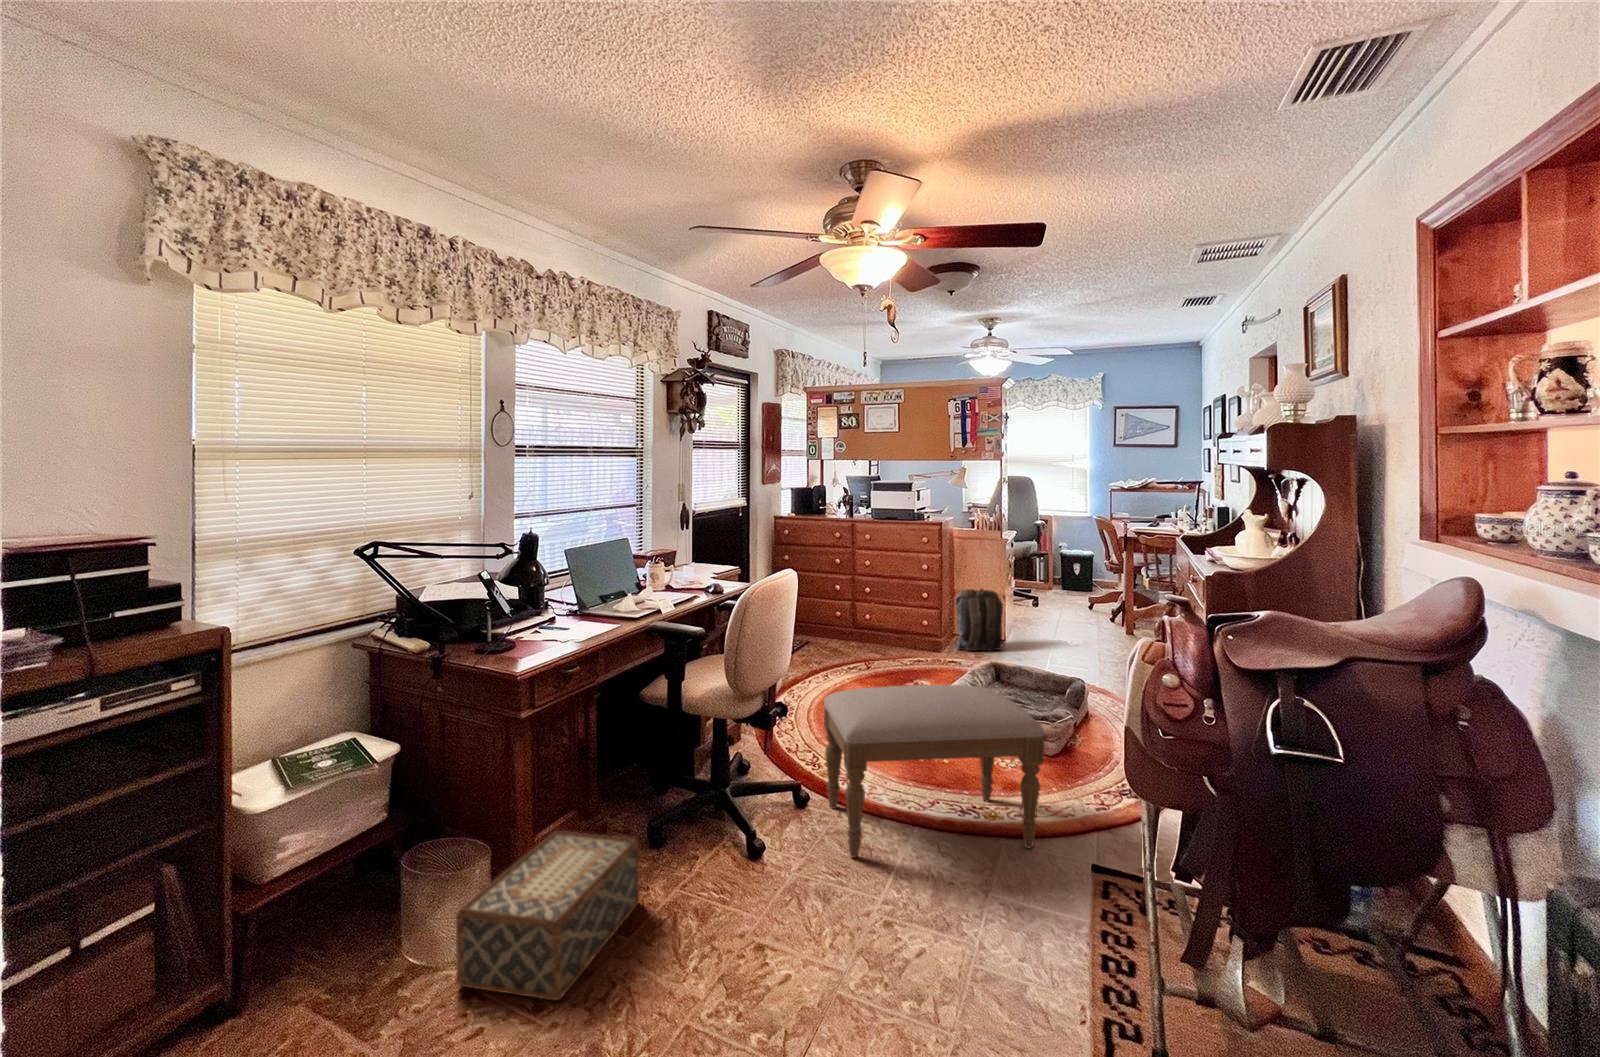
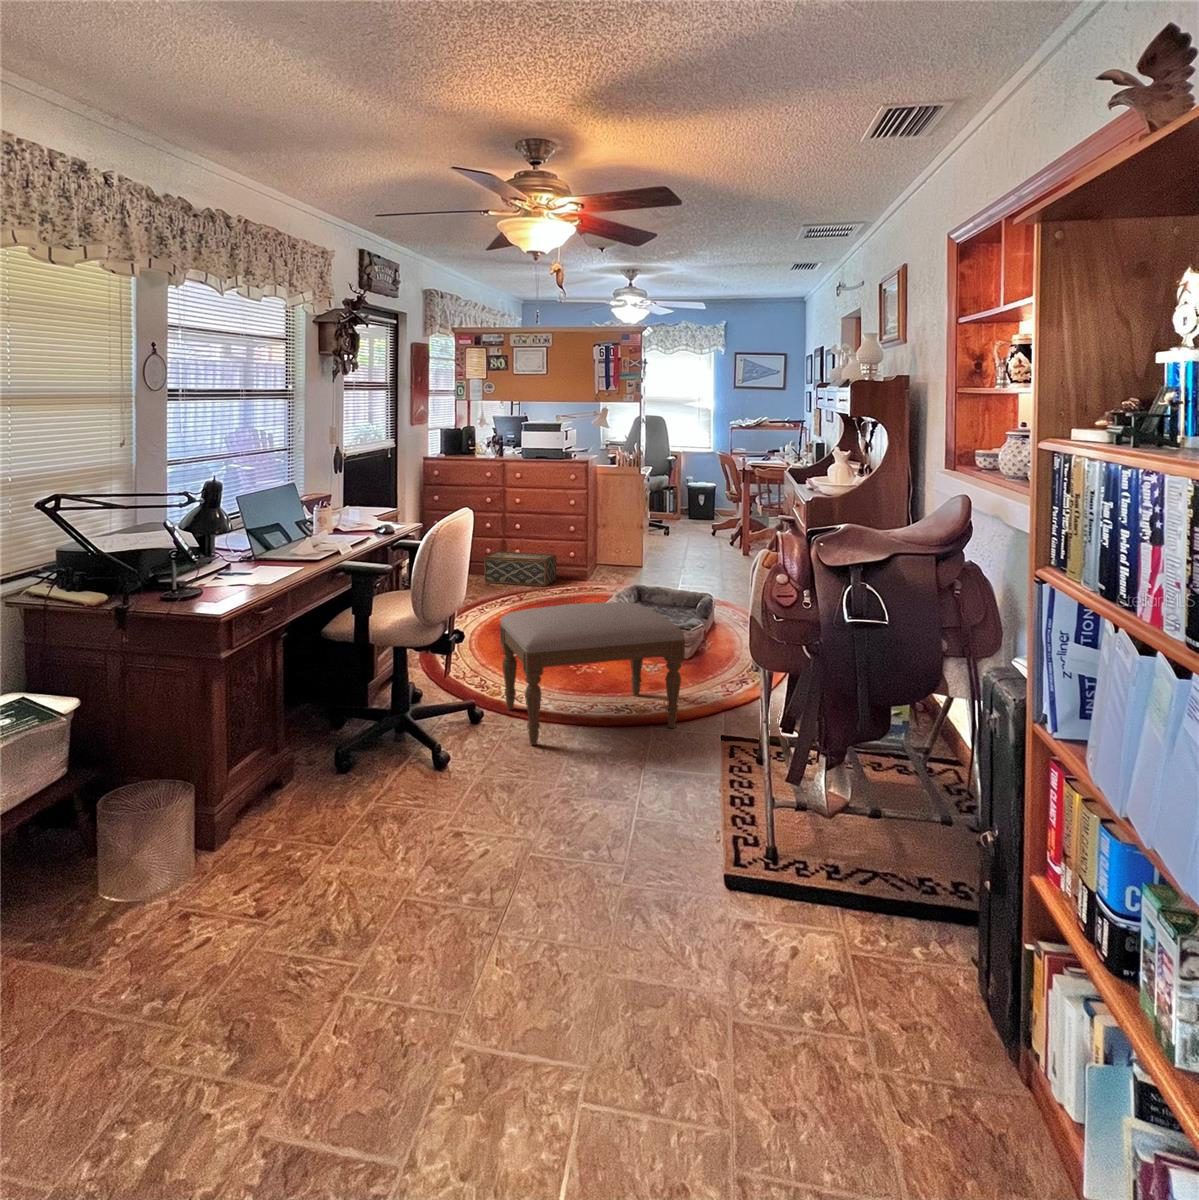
backpack: present [955,589,1004,651] -> none [599,520,642,576]
woven basket: present [456,831,639,1000] -> present [484,551,556,586]

